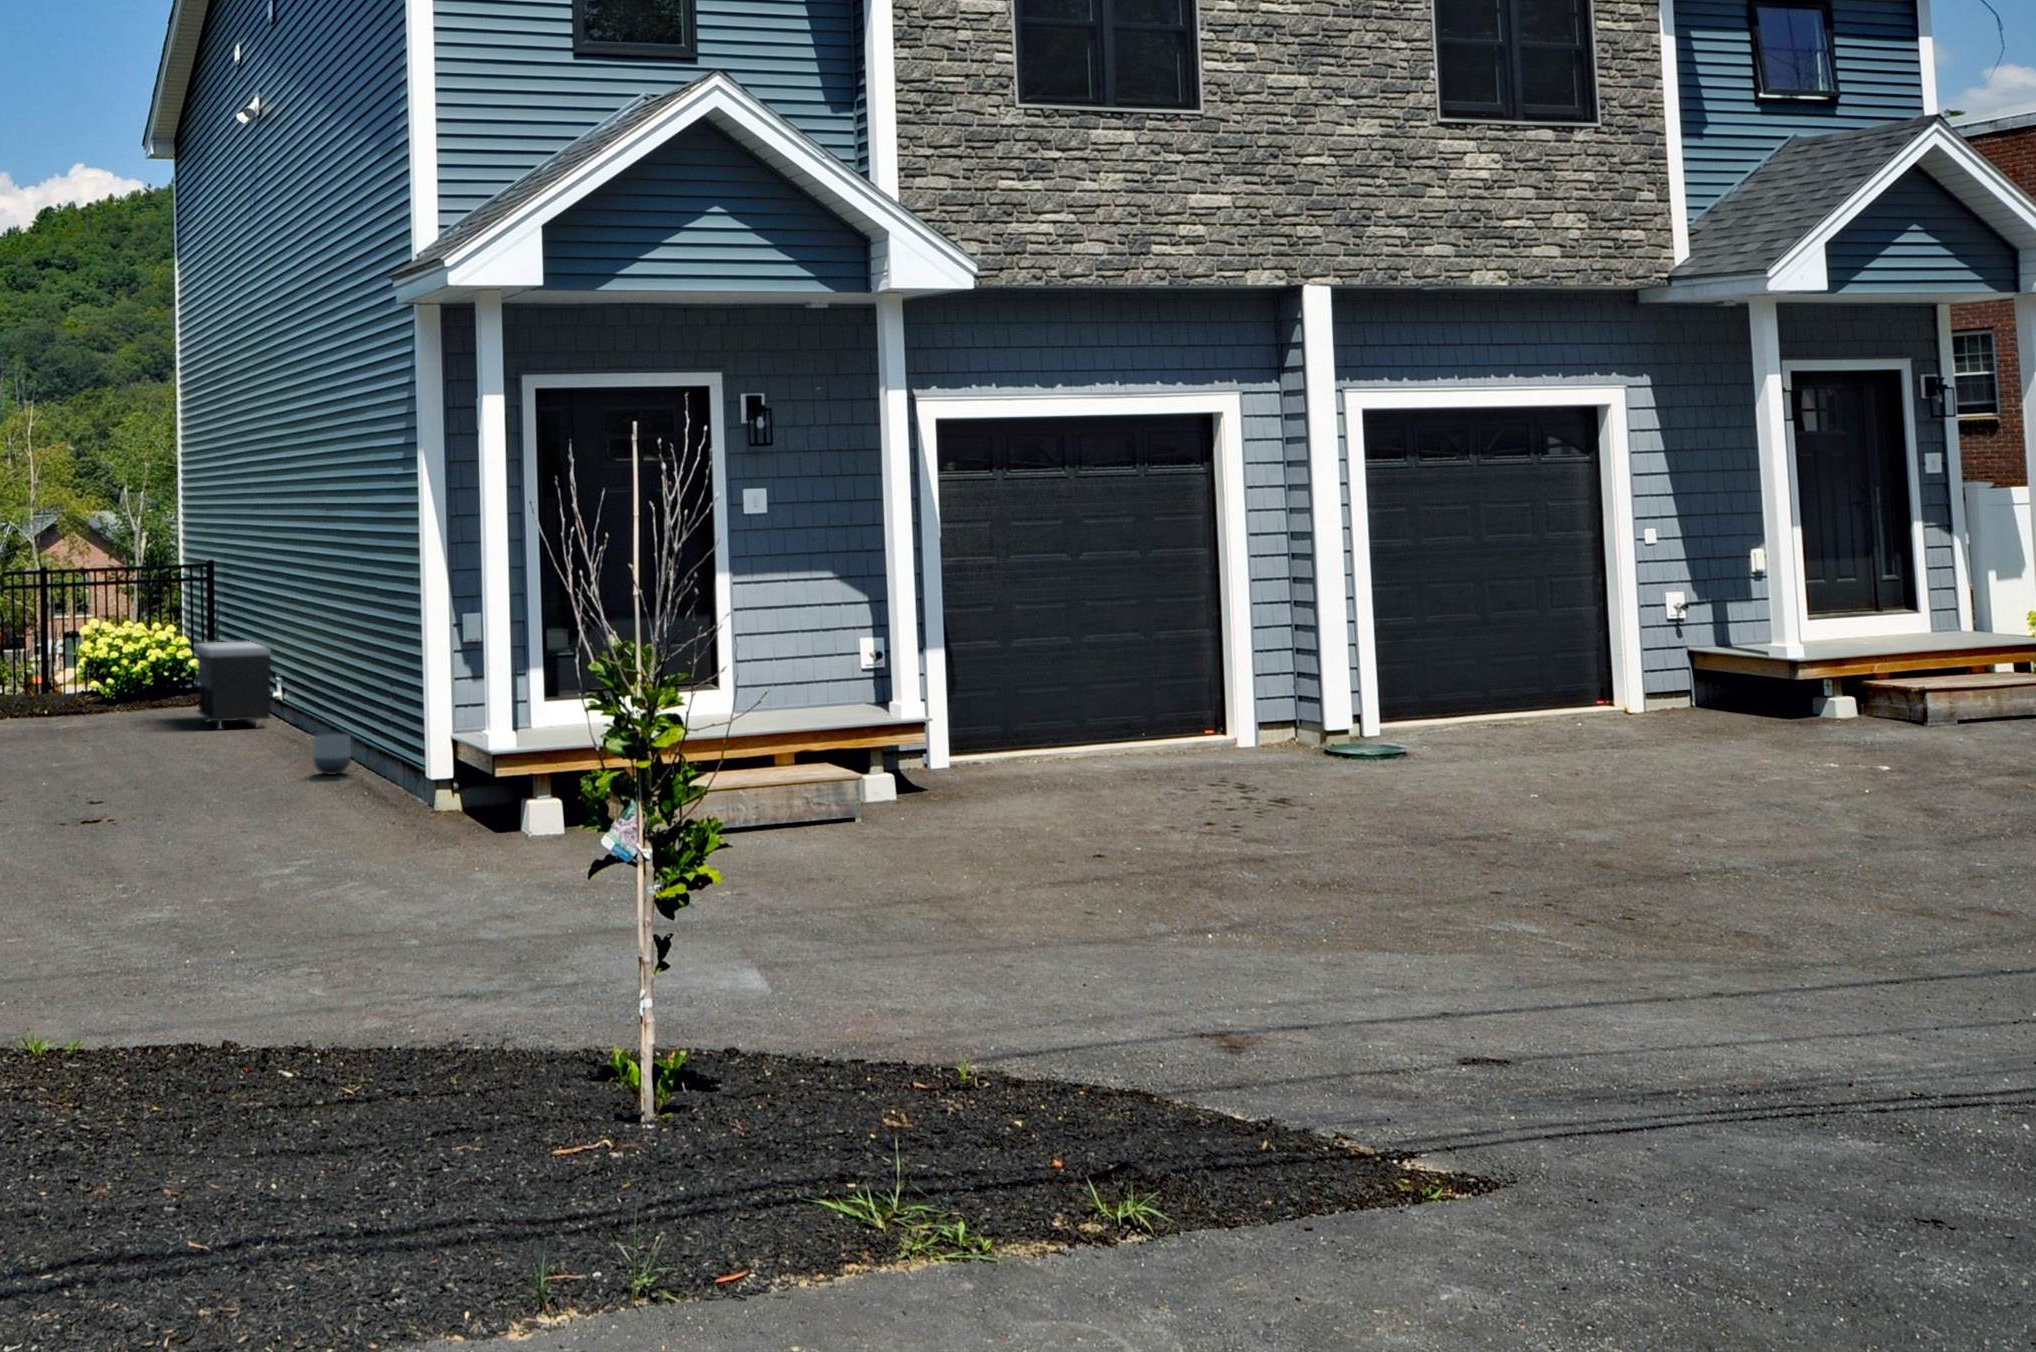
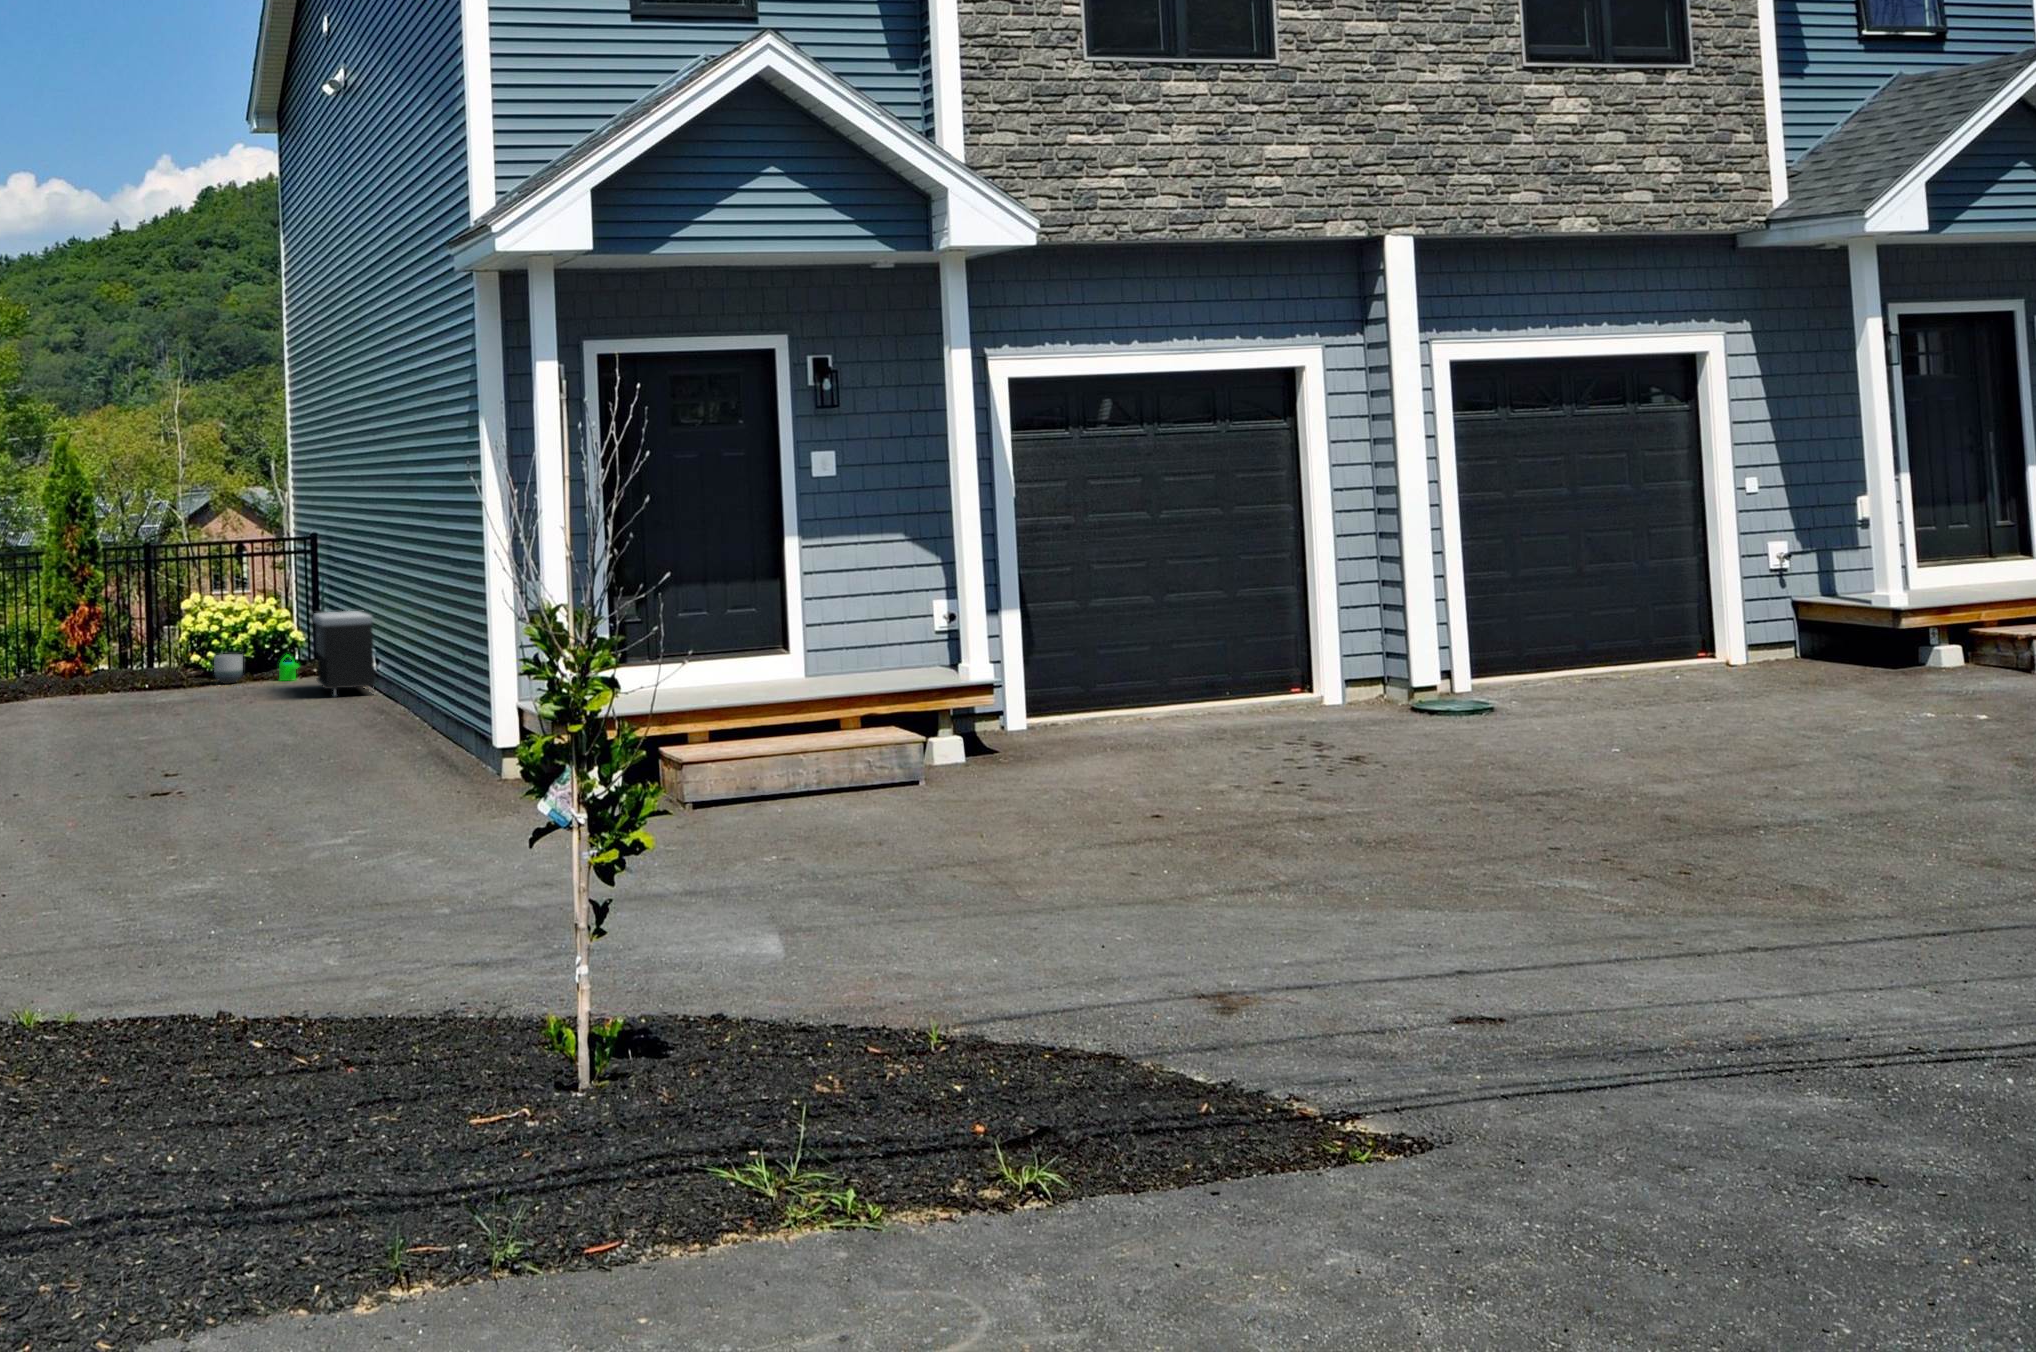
watering can: none [153,685,176,712] -> present [279,655,300,681]
planter: present [313,734,351,774] -> present [214,654,243,684]

